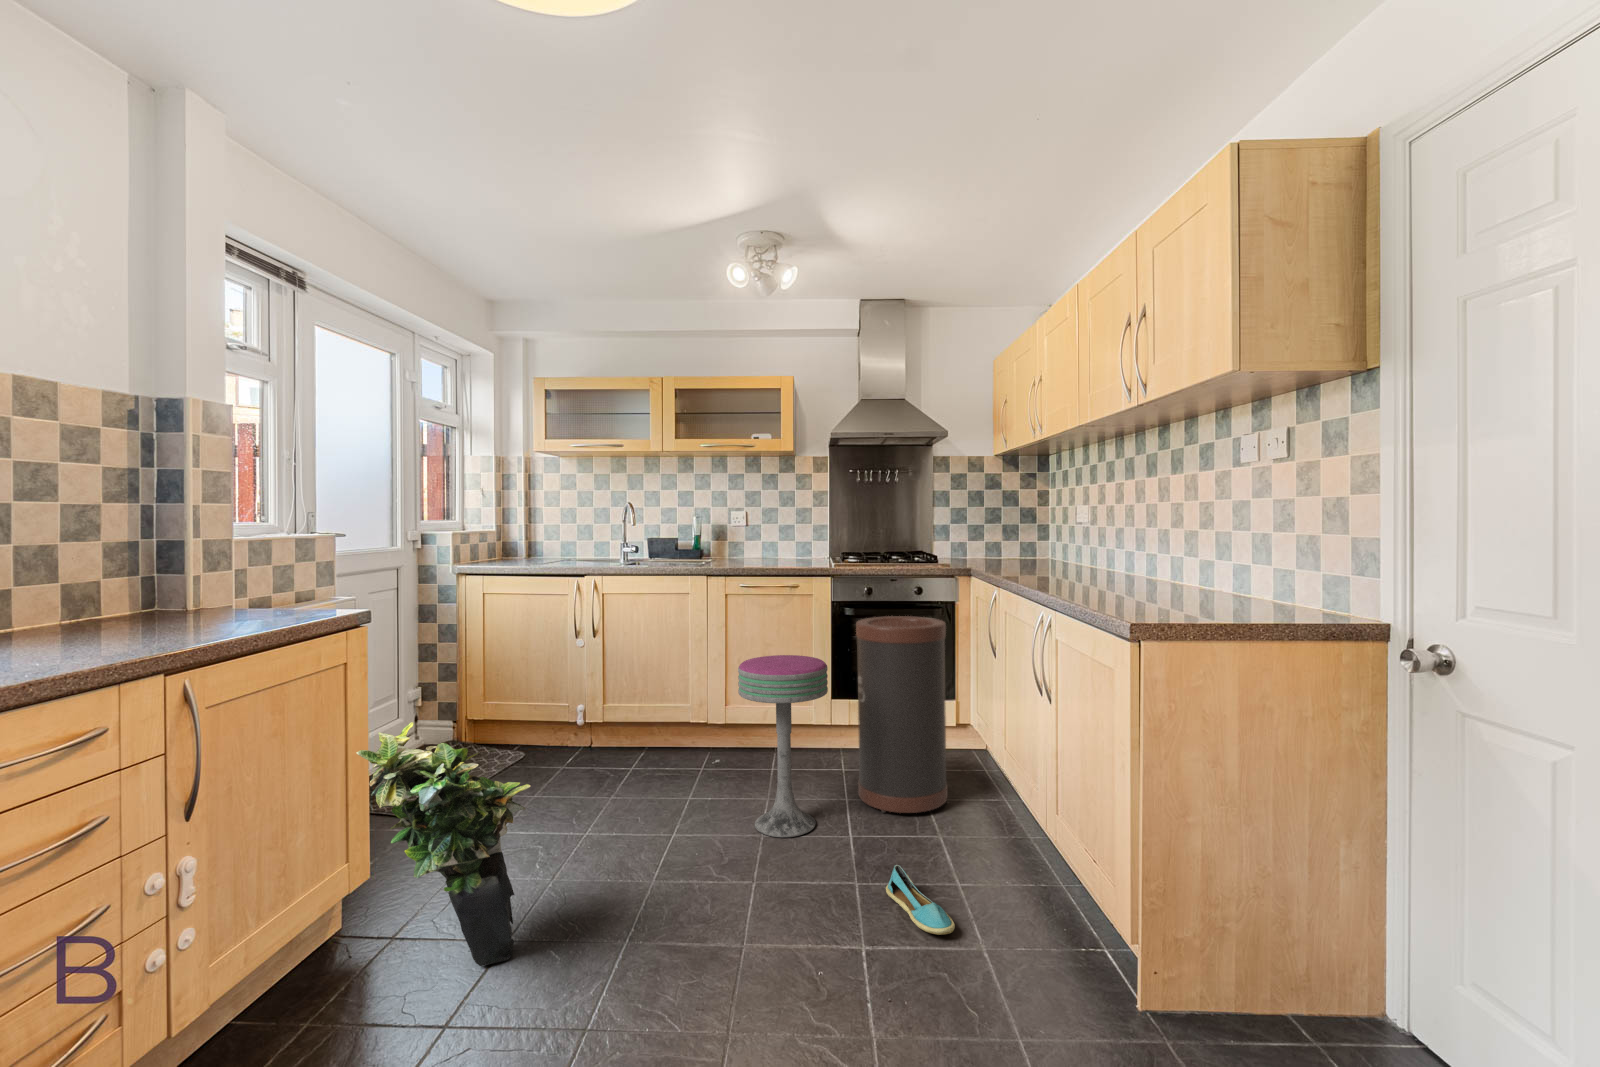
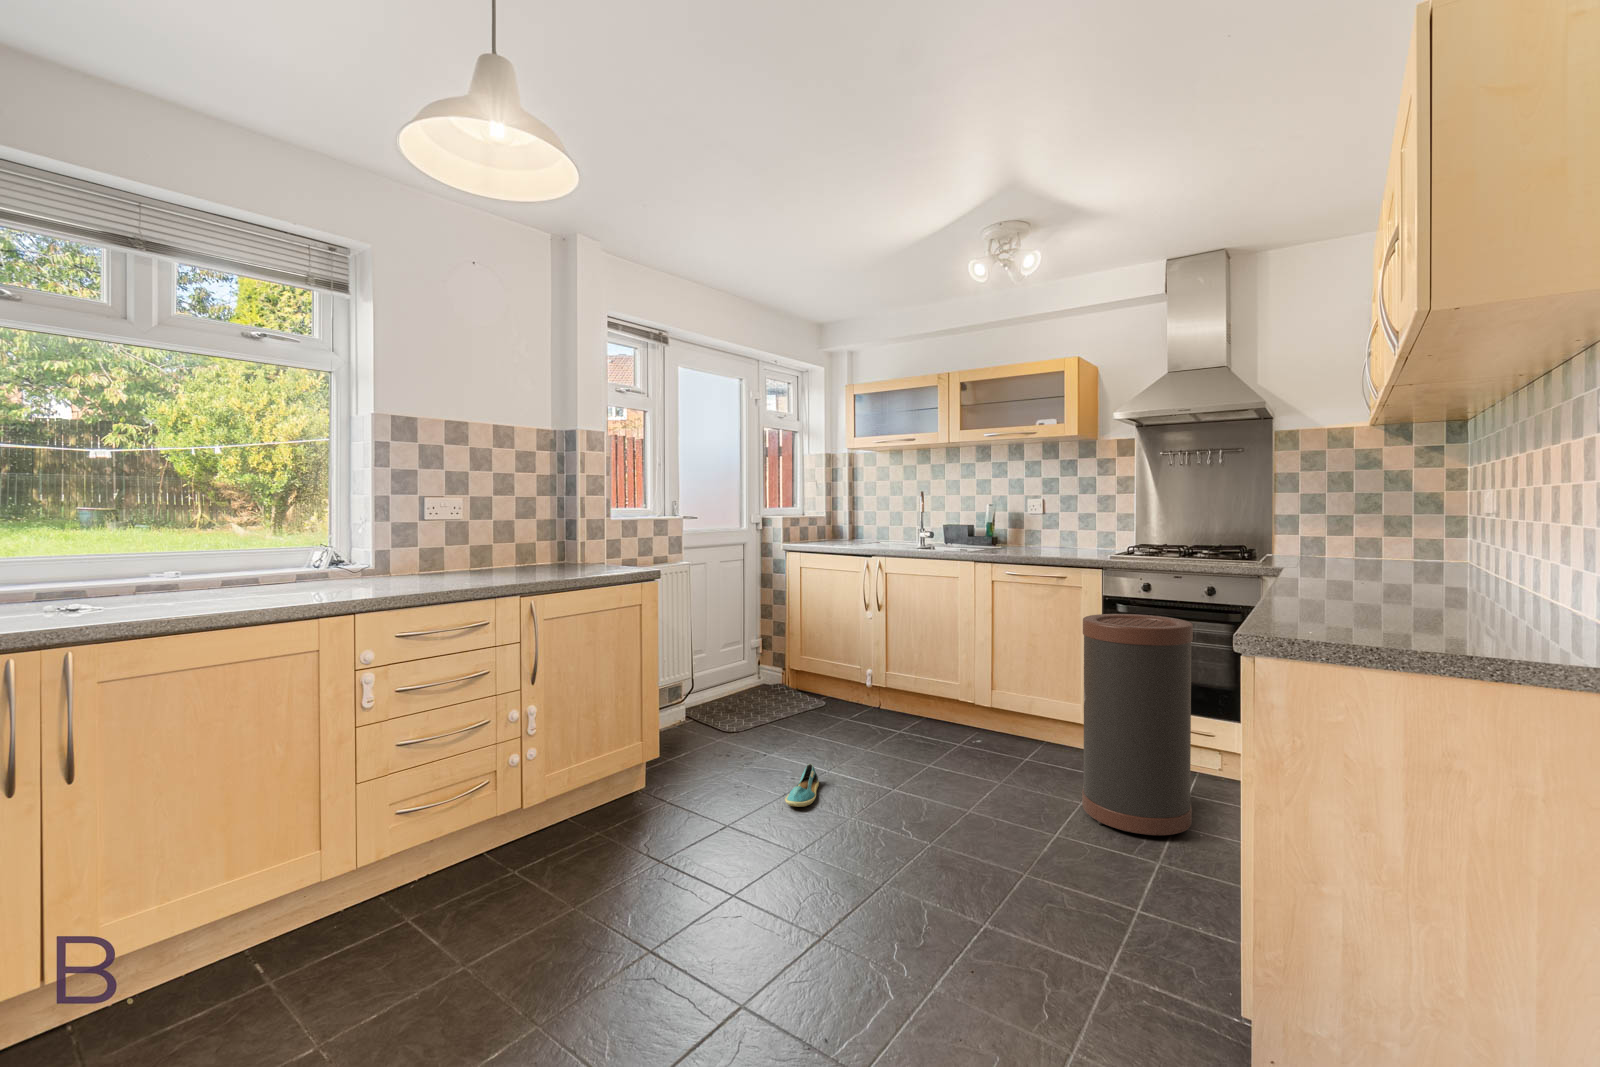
bar stool: present [738,655,828,837] -> none [942,641,1033,820]
potted plant: present [356,722,530,966] -> none [609,651,724,839]
shoe: present [886,865,955,935] -> present [785,764,819,807]

